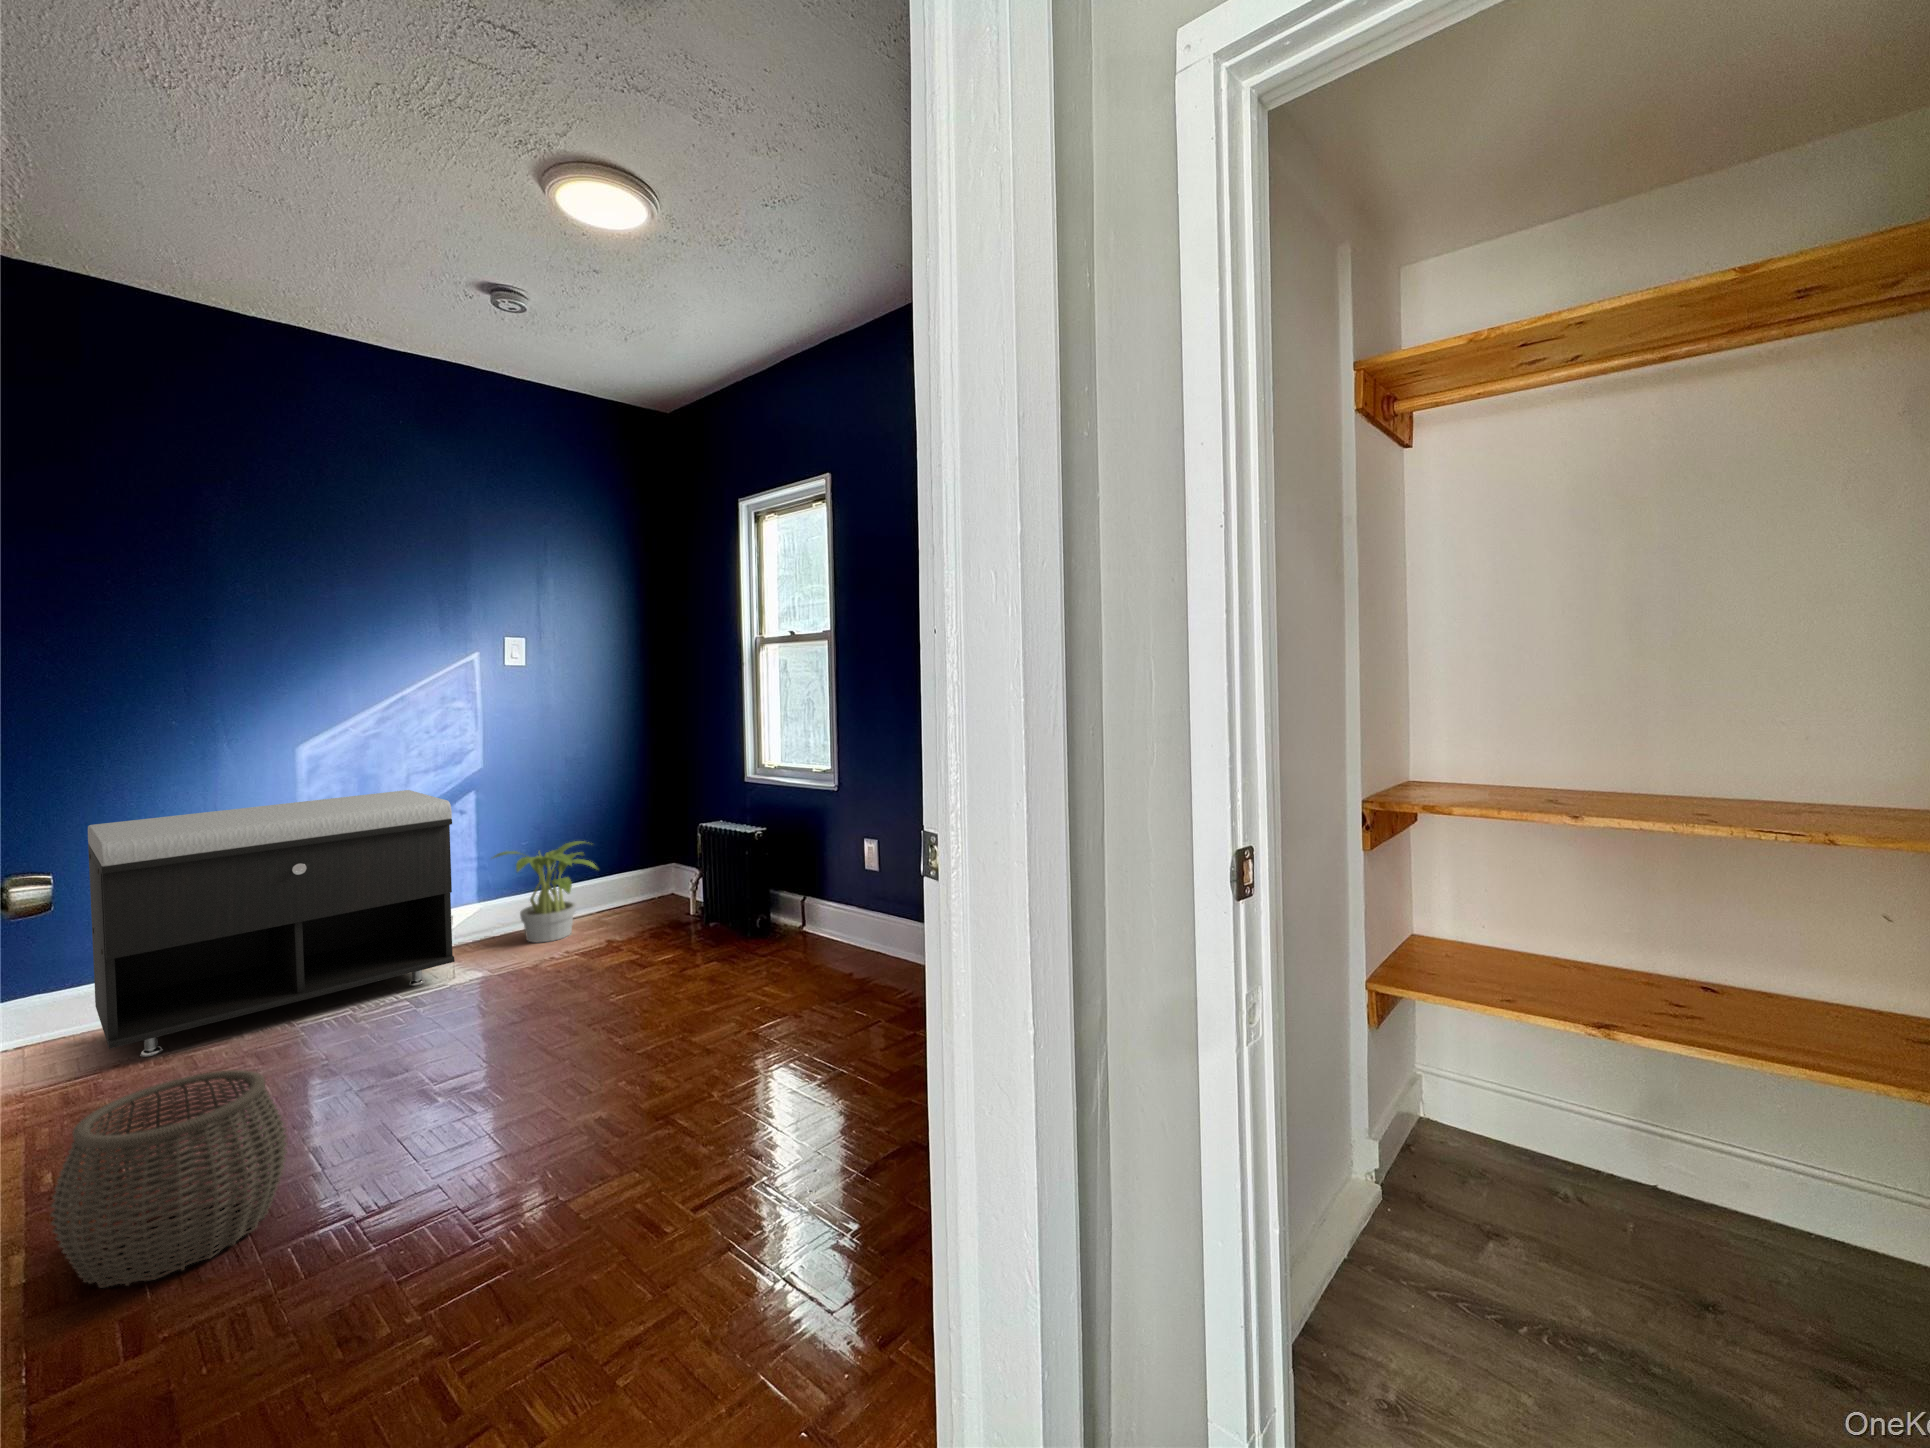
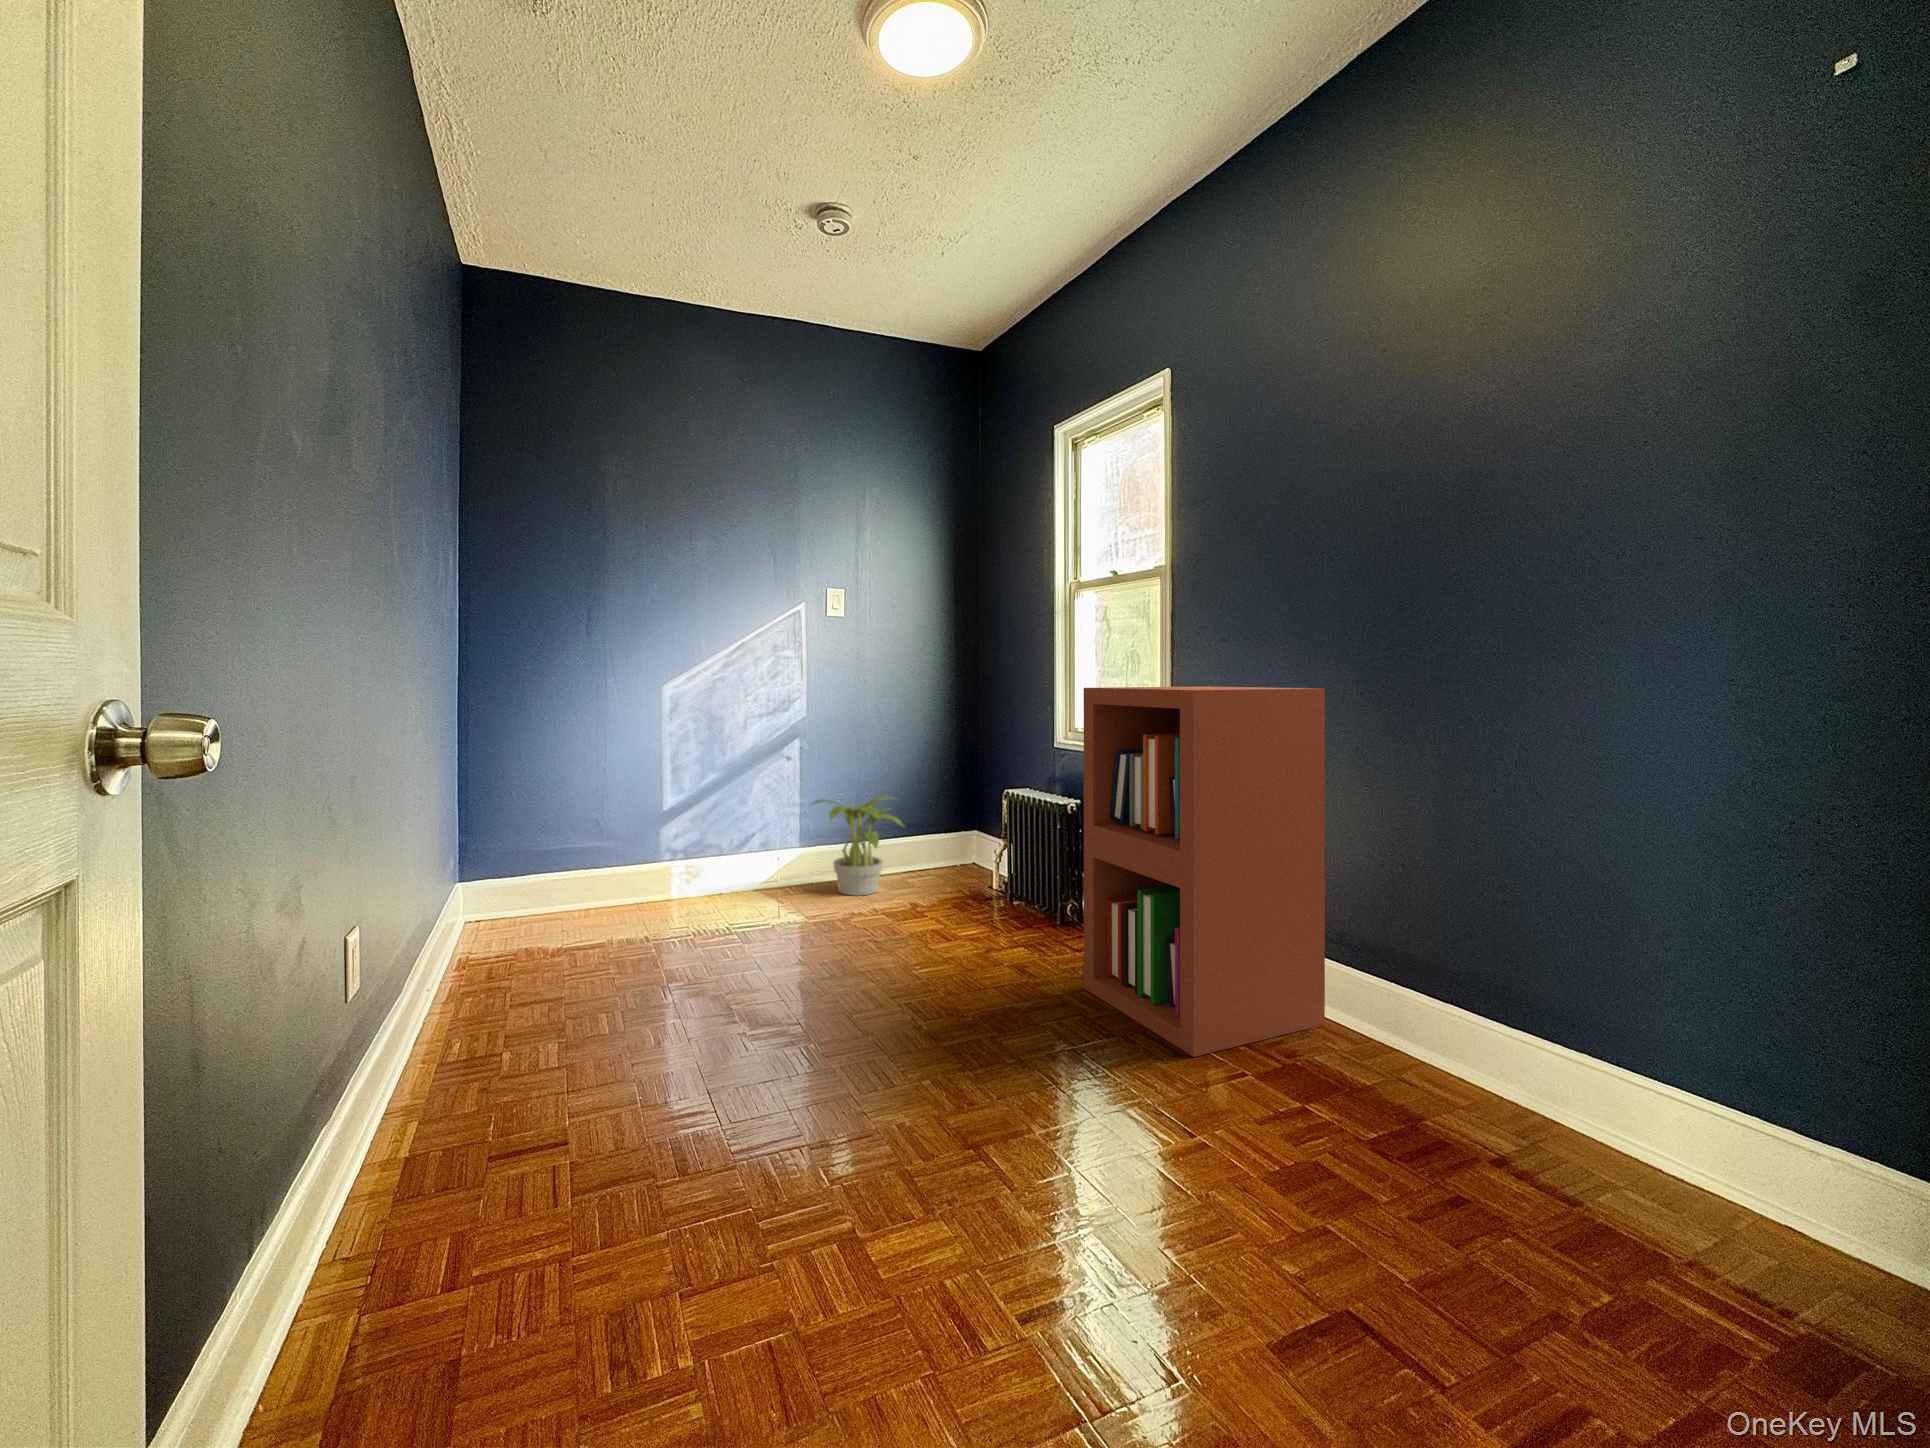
bookshelf: none [760,735,937,1016] -> present [1084,687,1325,1057]
storage bench: present [88,790,455,1057] -> none [508,731,774,946]
woven basket: present [51,1070,287,1288] -> none [364,982,574,1213]

